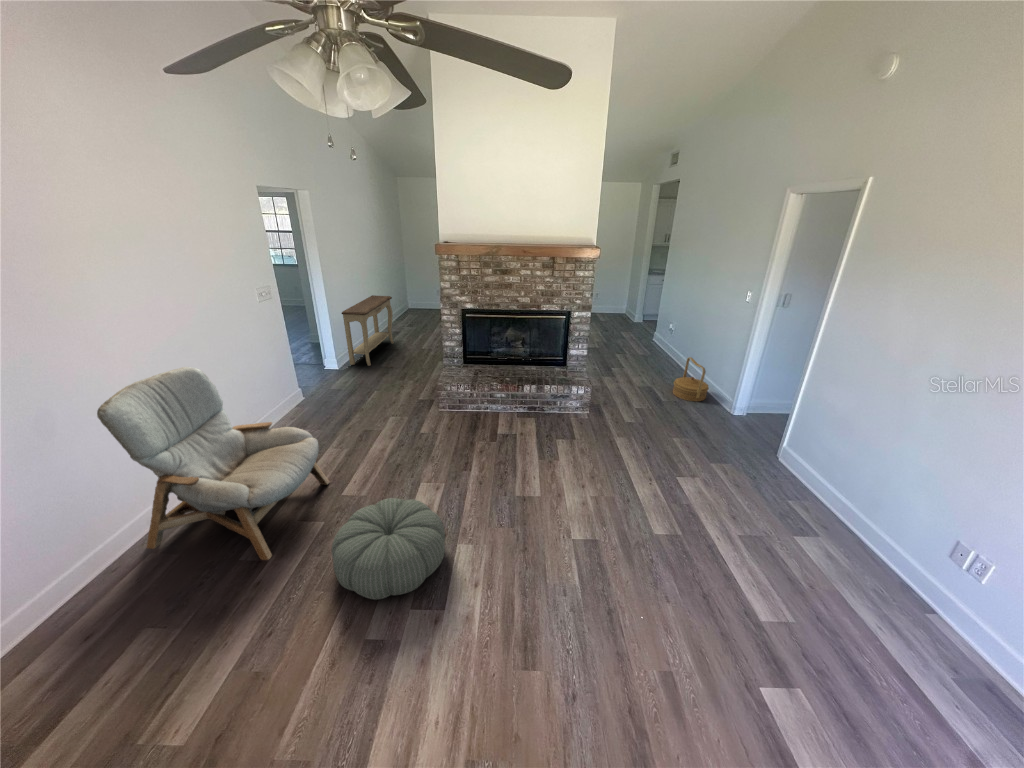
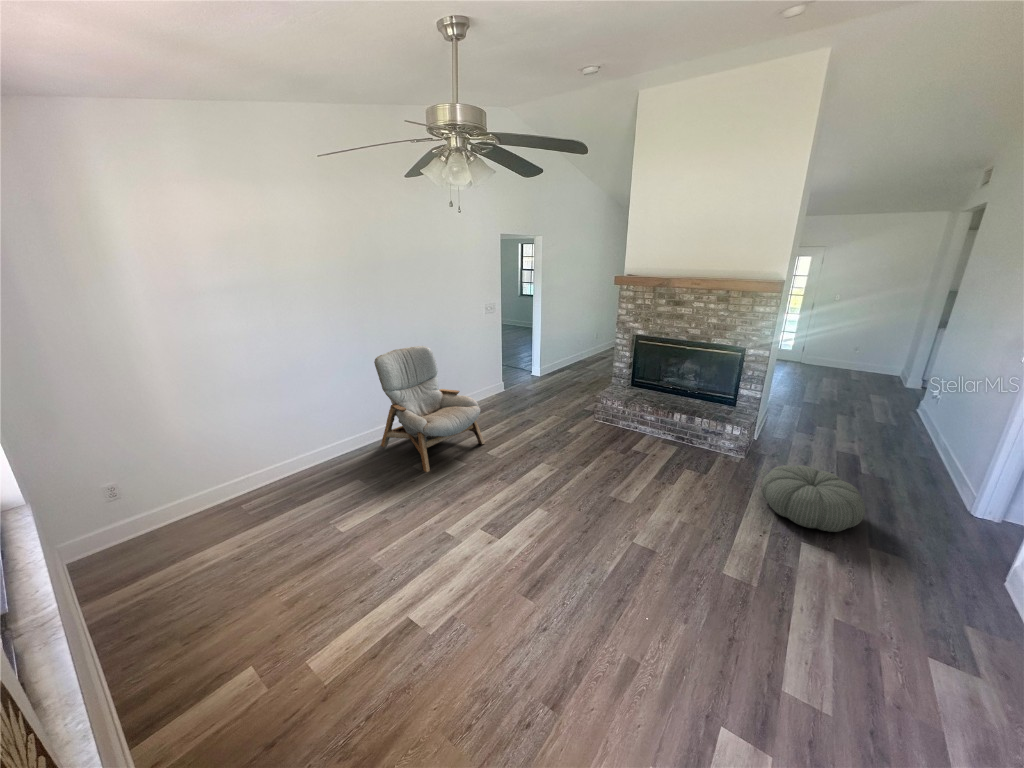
console table: present [342,295,394,366] -> none [550,321,599,378]
woven basket: present [673,357,709,401] -> none [892,428,956,489]
pouf: present [332,498,445,600] -> present [761,465,865,532]

